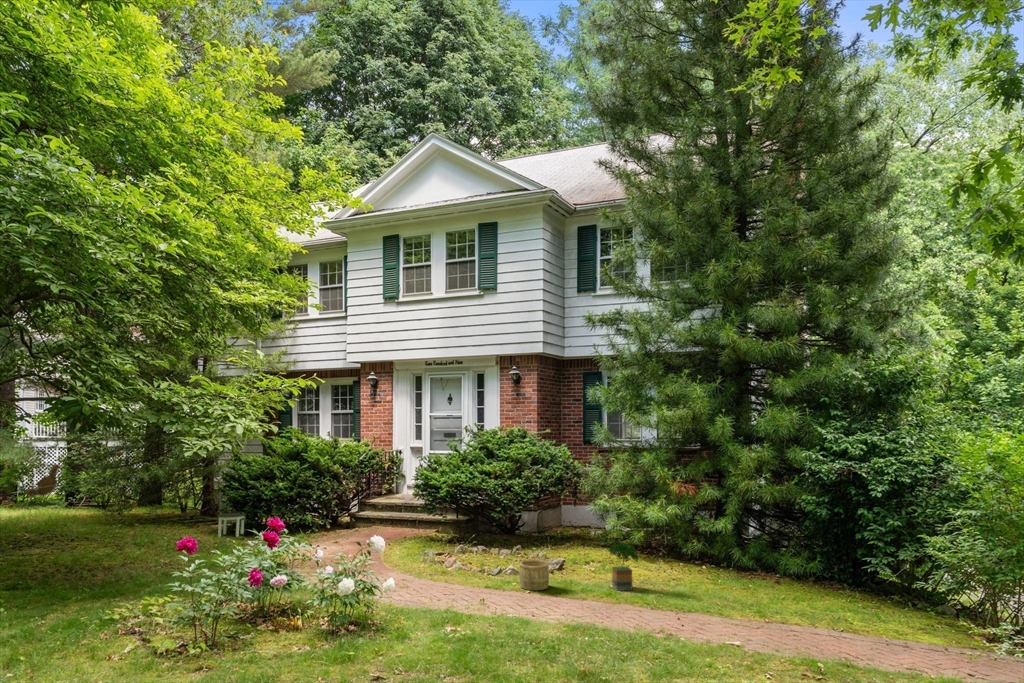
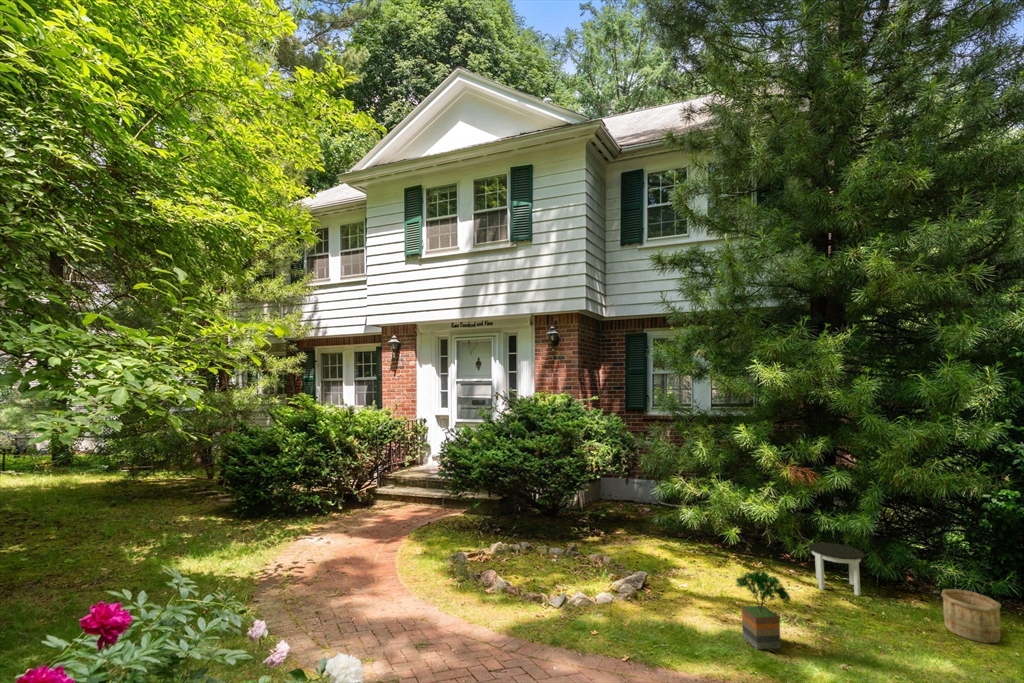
armchair: present [25,464,60,505] -> none [47,430,85,473]
round table: present [217,513,246,537] -> present [809,543,864,596]
wooden bucket: present [519,560,549,590] -> present [941,589,1001,643]

